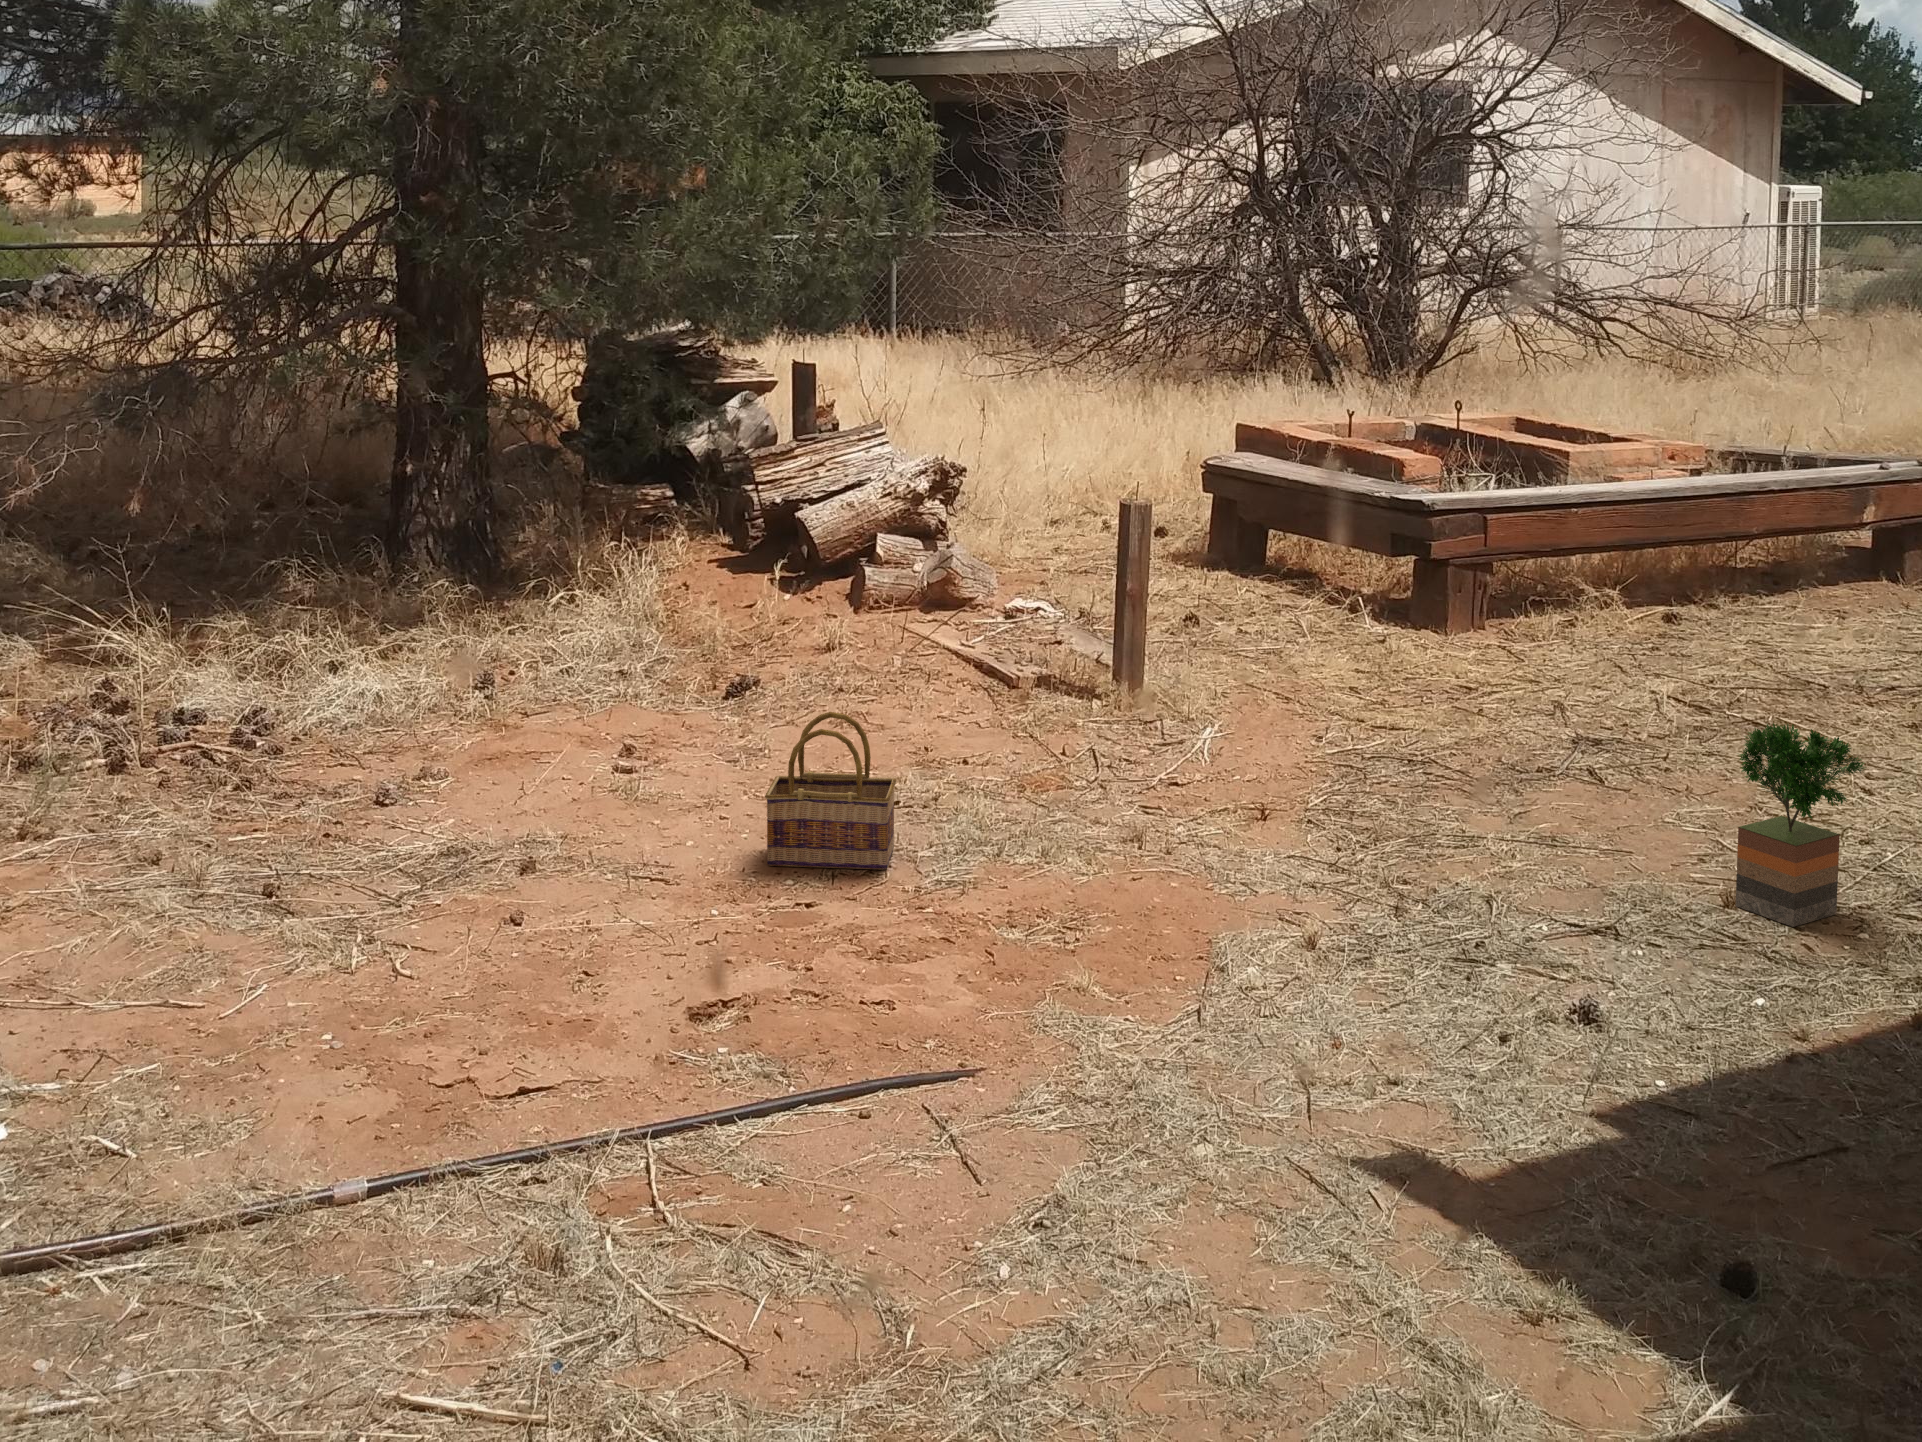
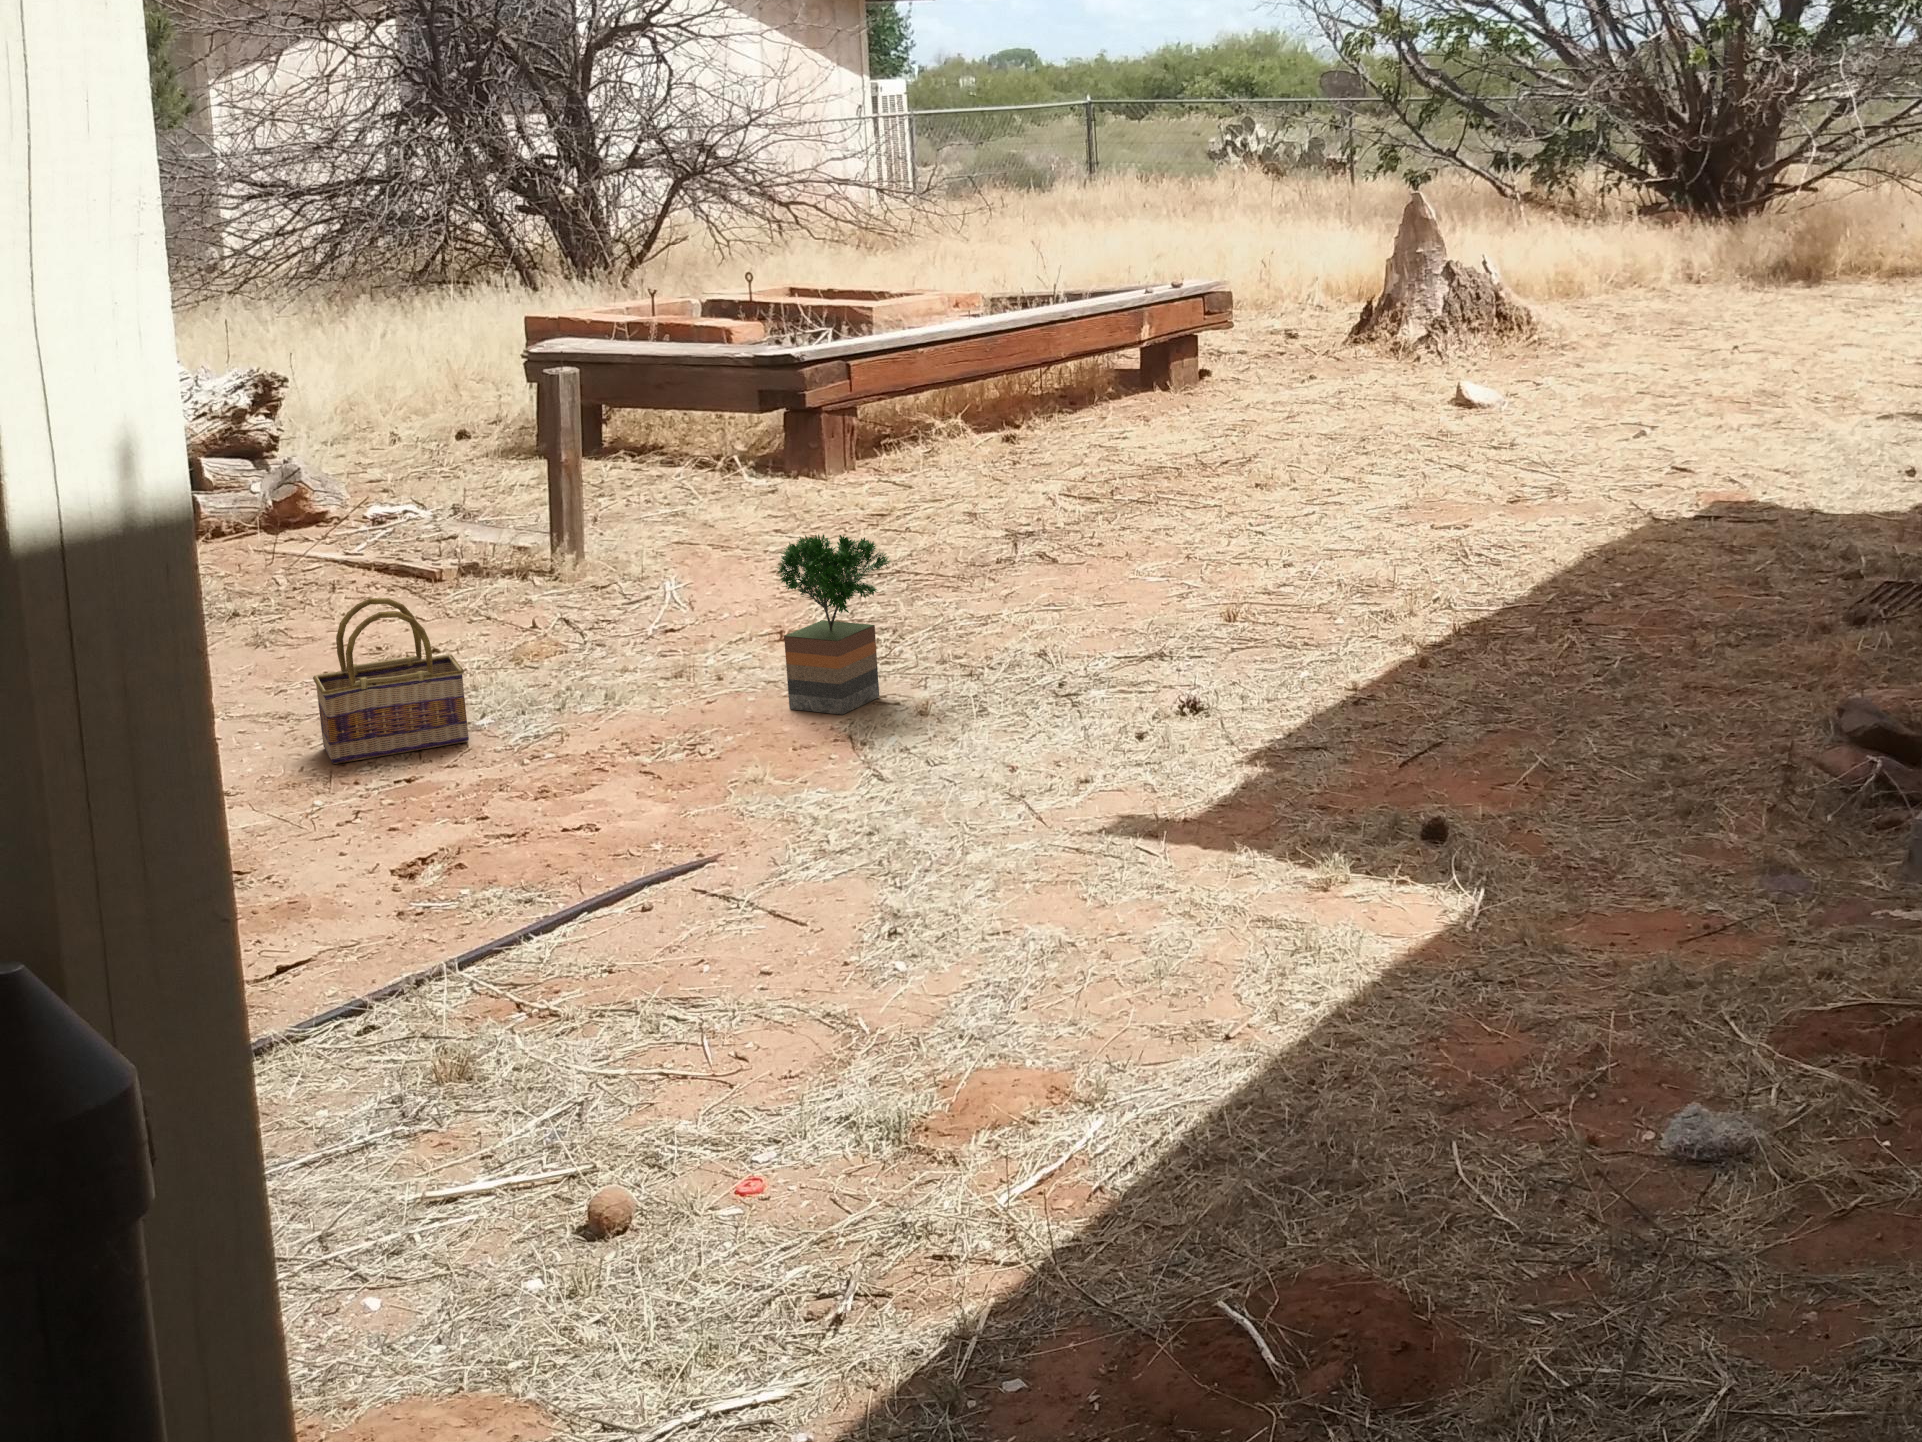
potted tree: present [1736,723,1866,927] -> present [777,534,890,715]

